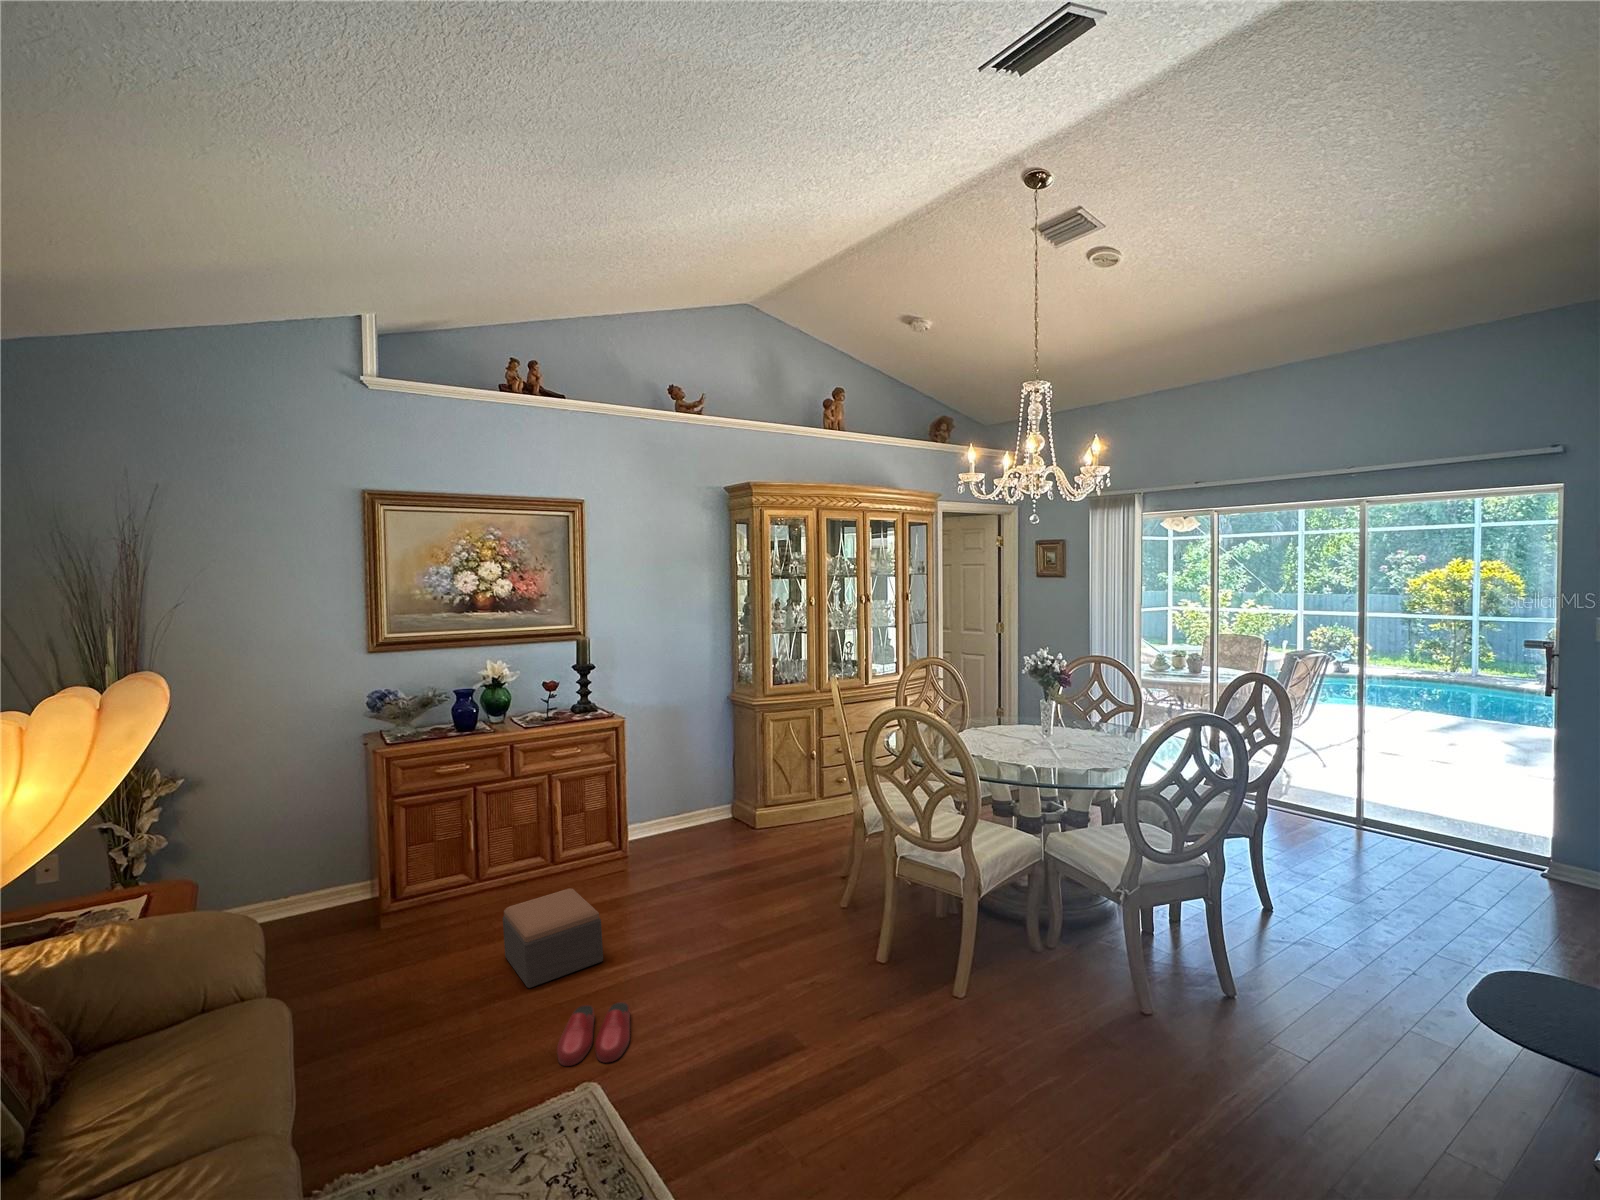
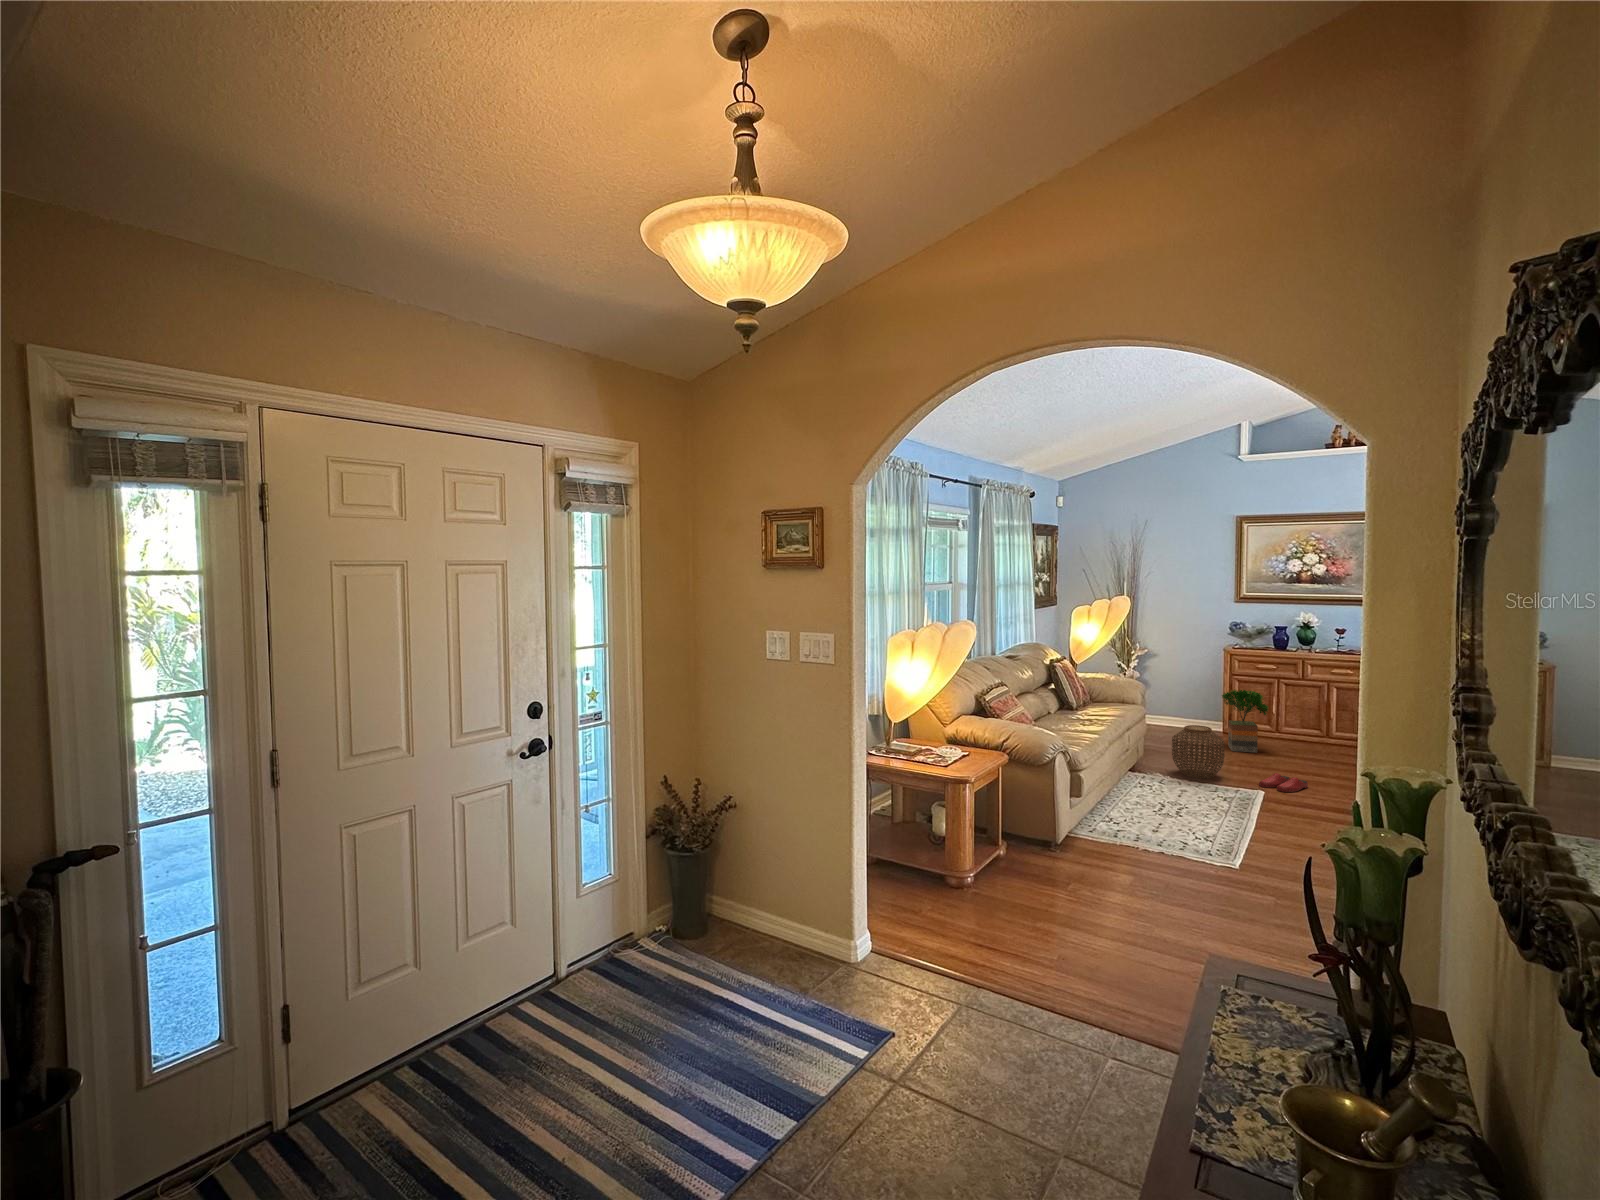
potted tree: none [390,822,488,959] -> present [1222,690,1268,753]
footstool: present [503,888,603,988] -> none [1268,734,1317,774]
woven basket: none [353,977,483,1129] -> present [1172,725,1224,779]

